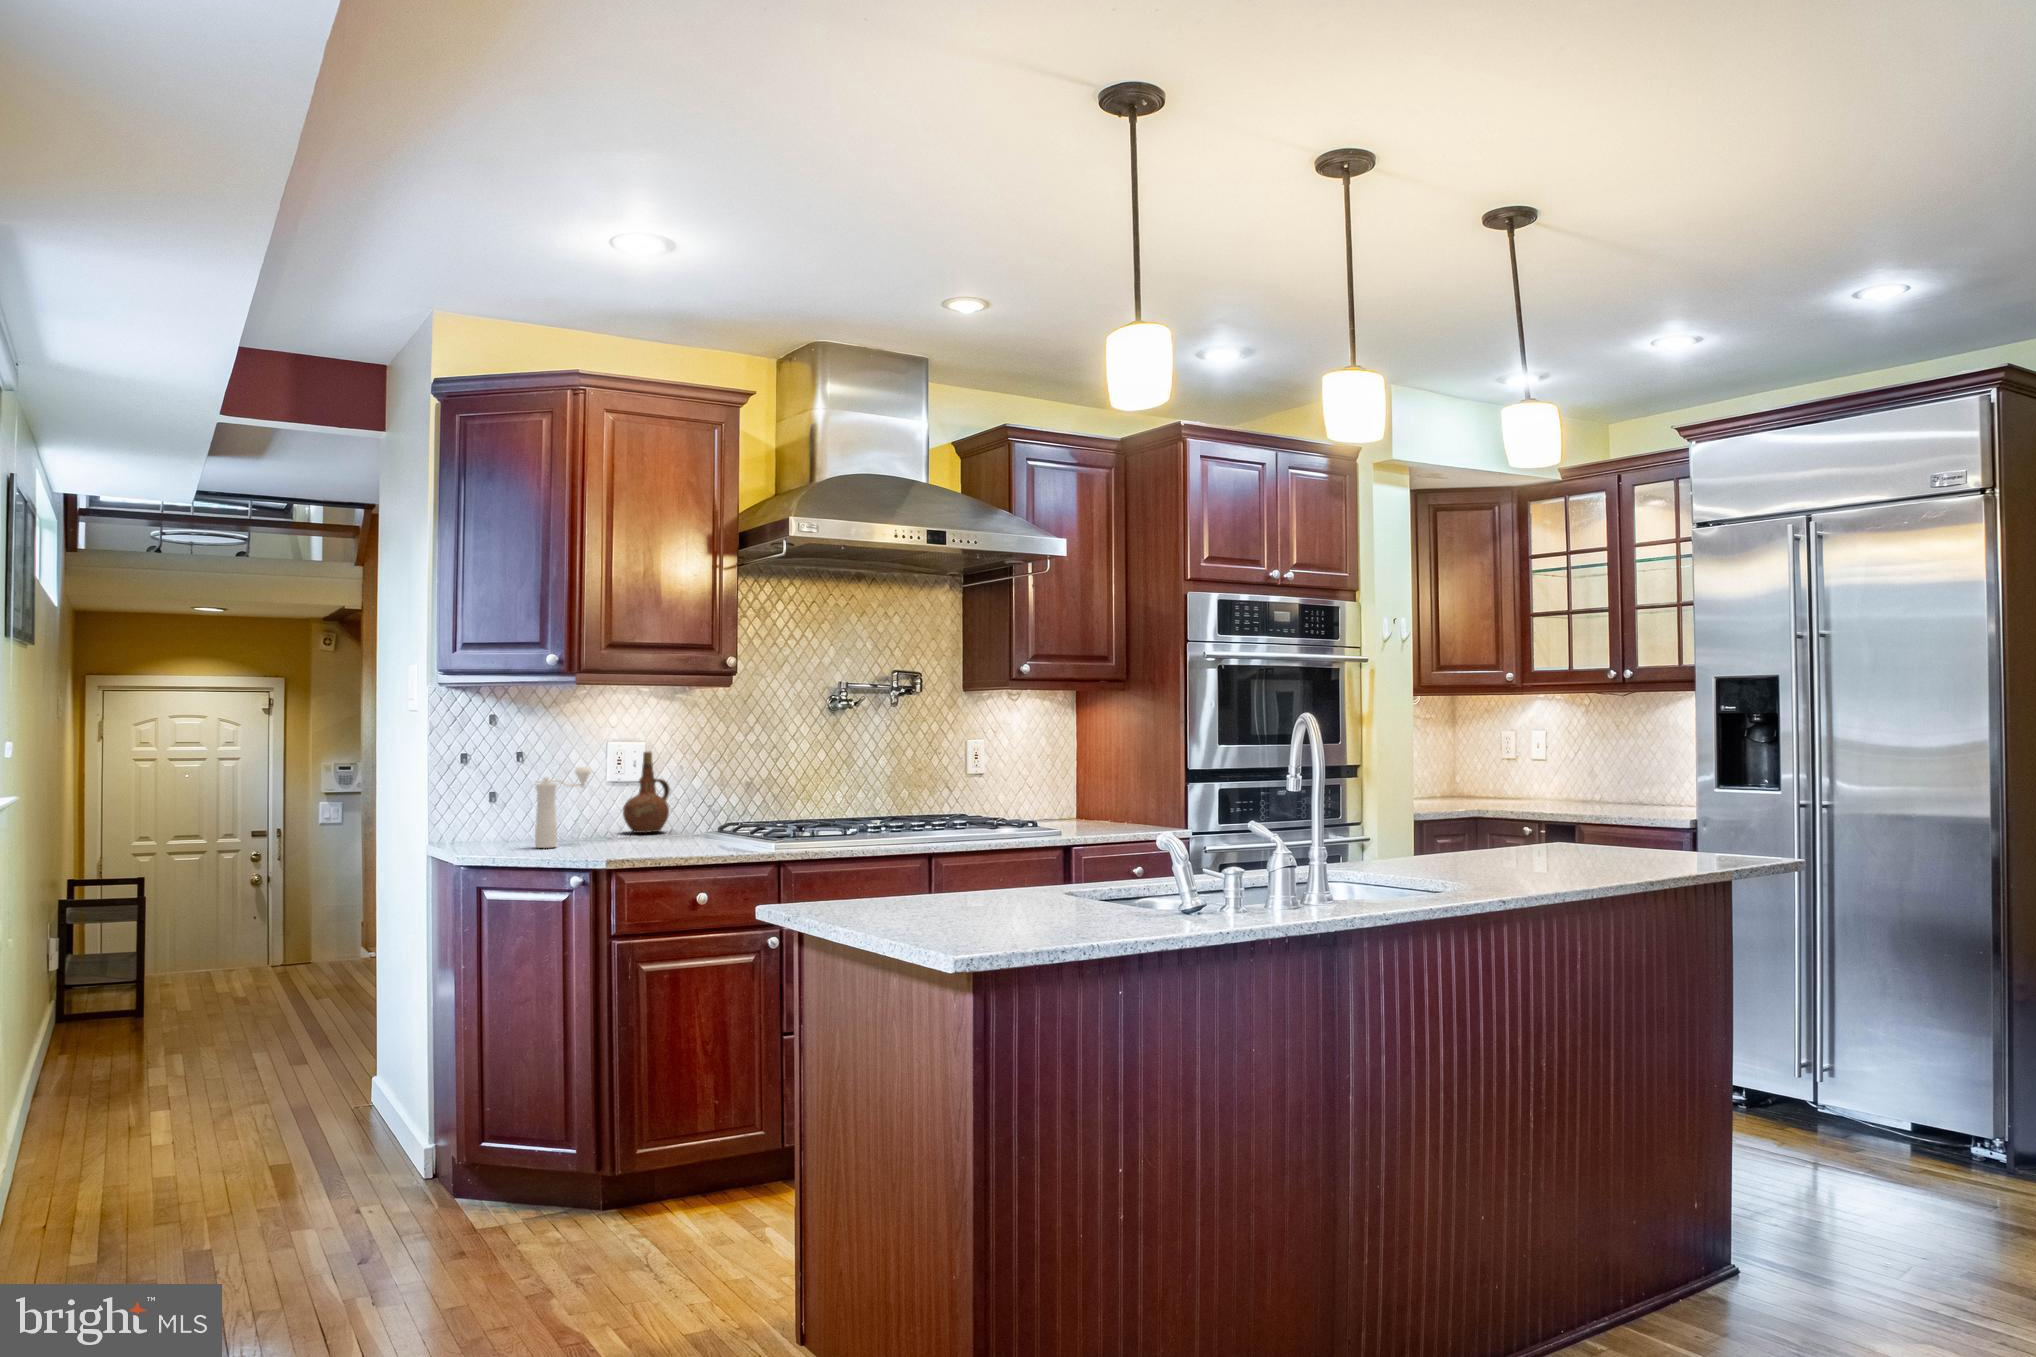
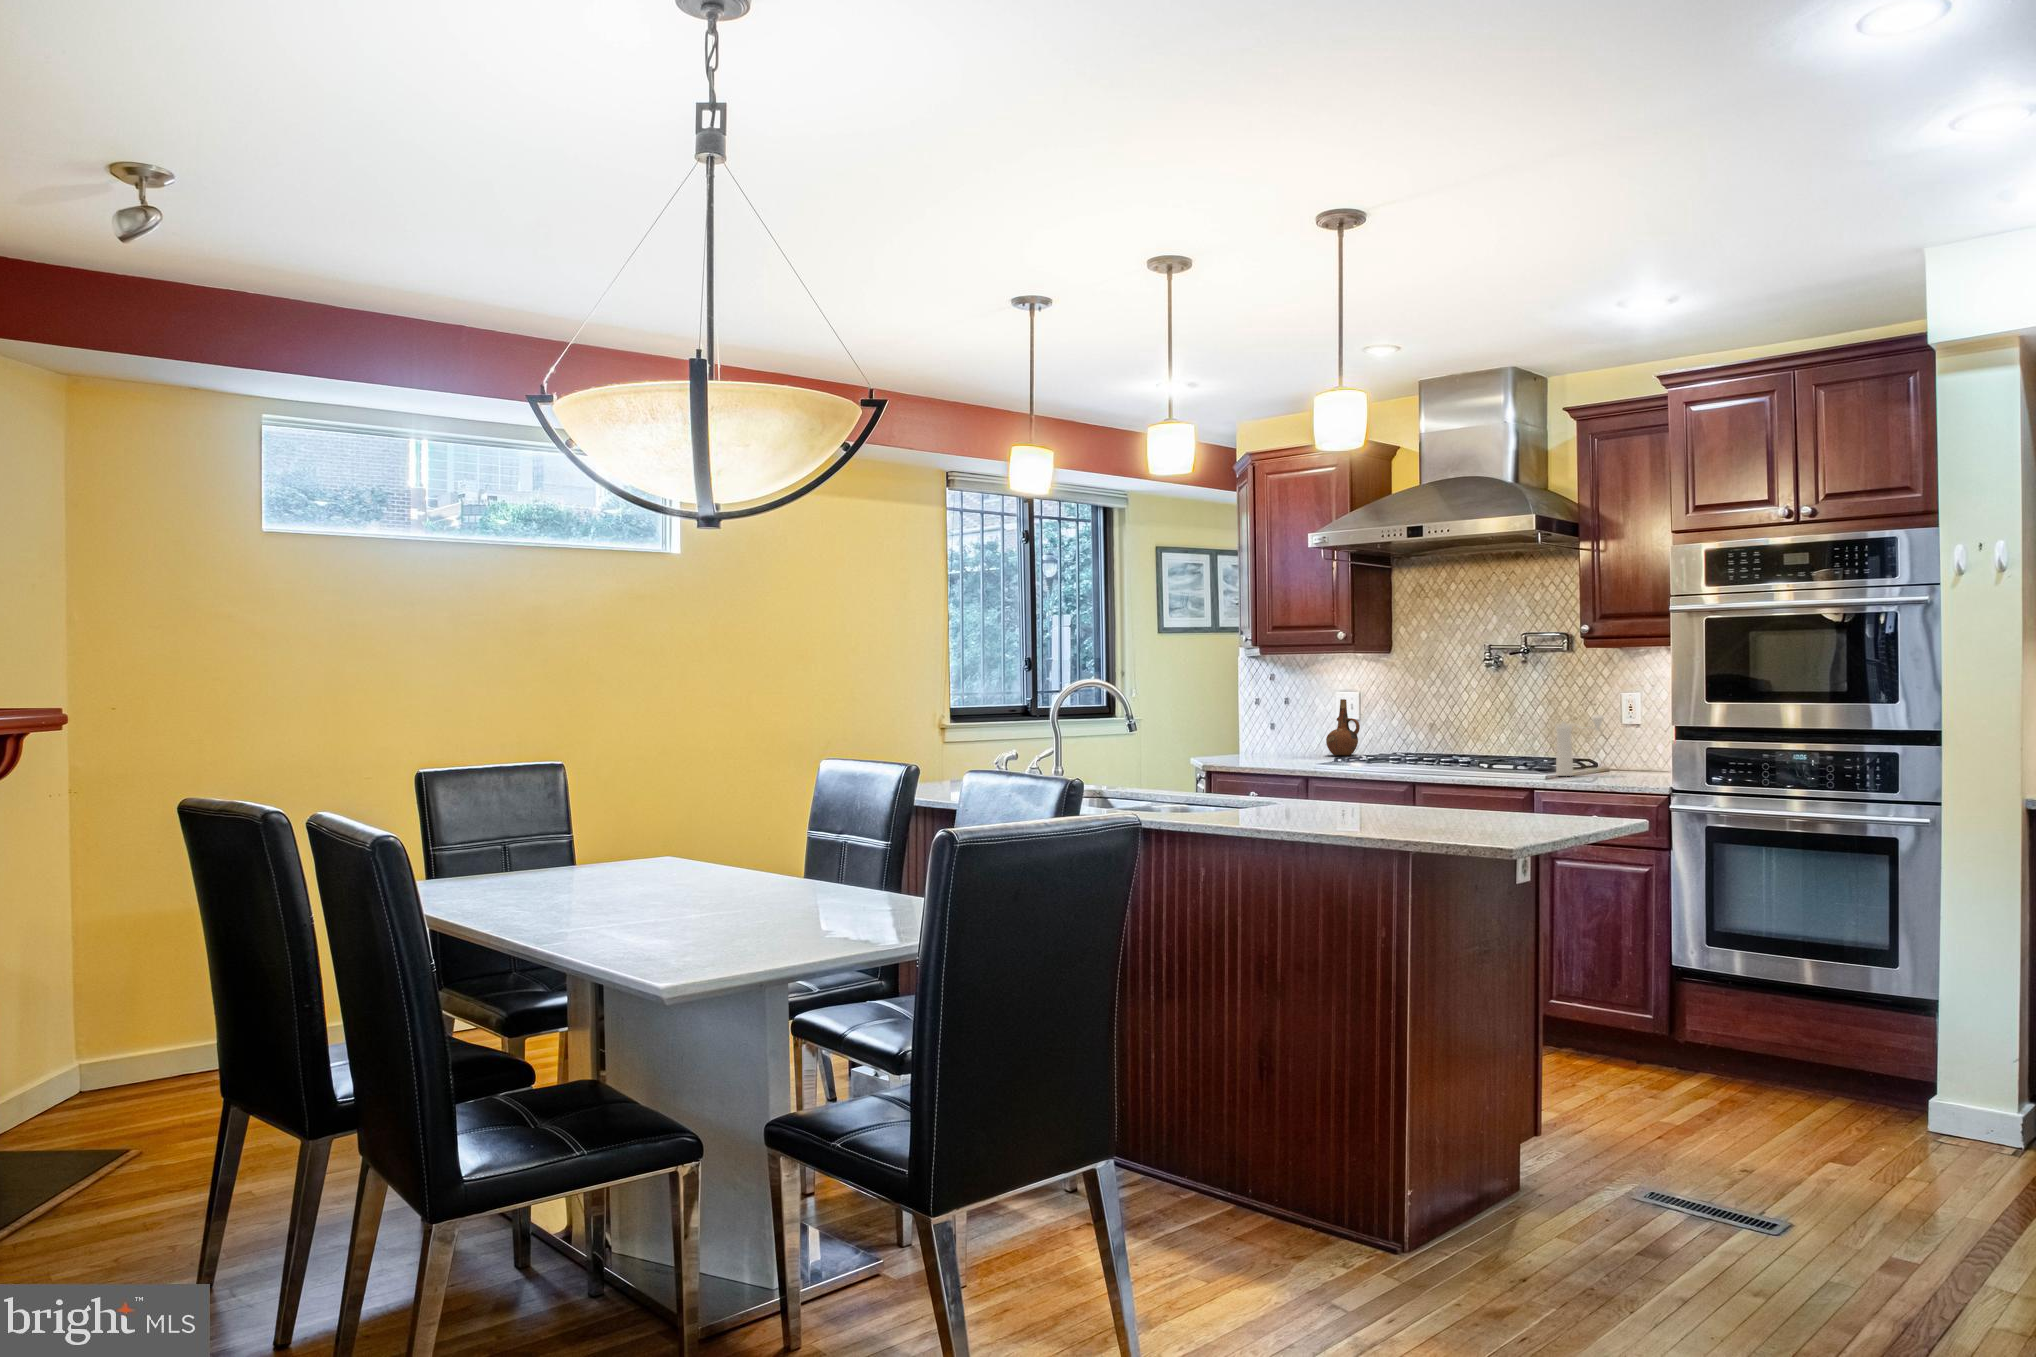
pepper mill: present [535,767,591,848] -> present [1556,714,1604,776]

